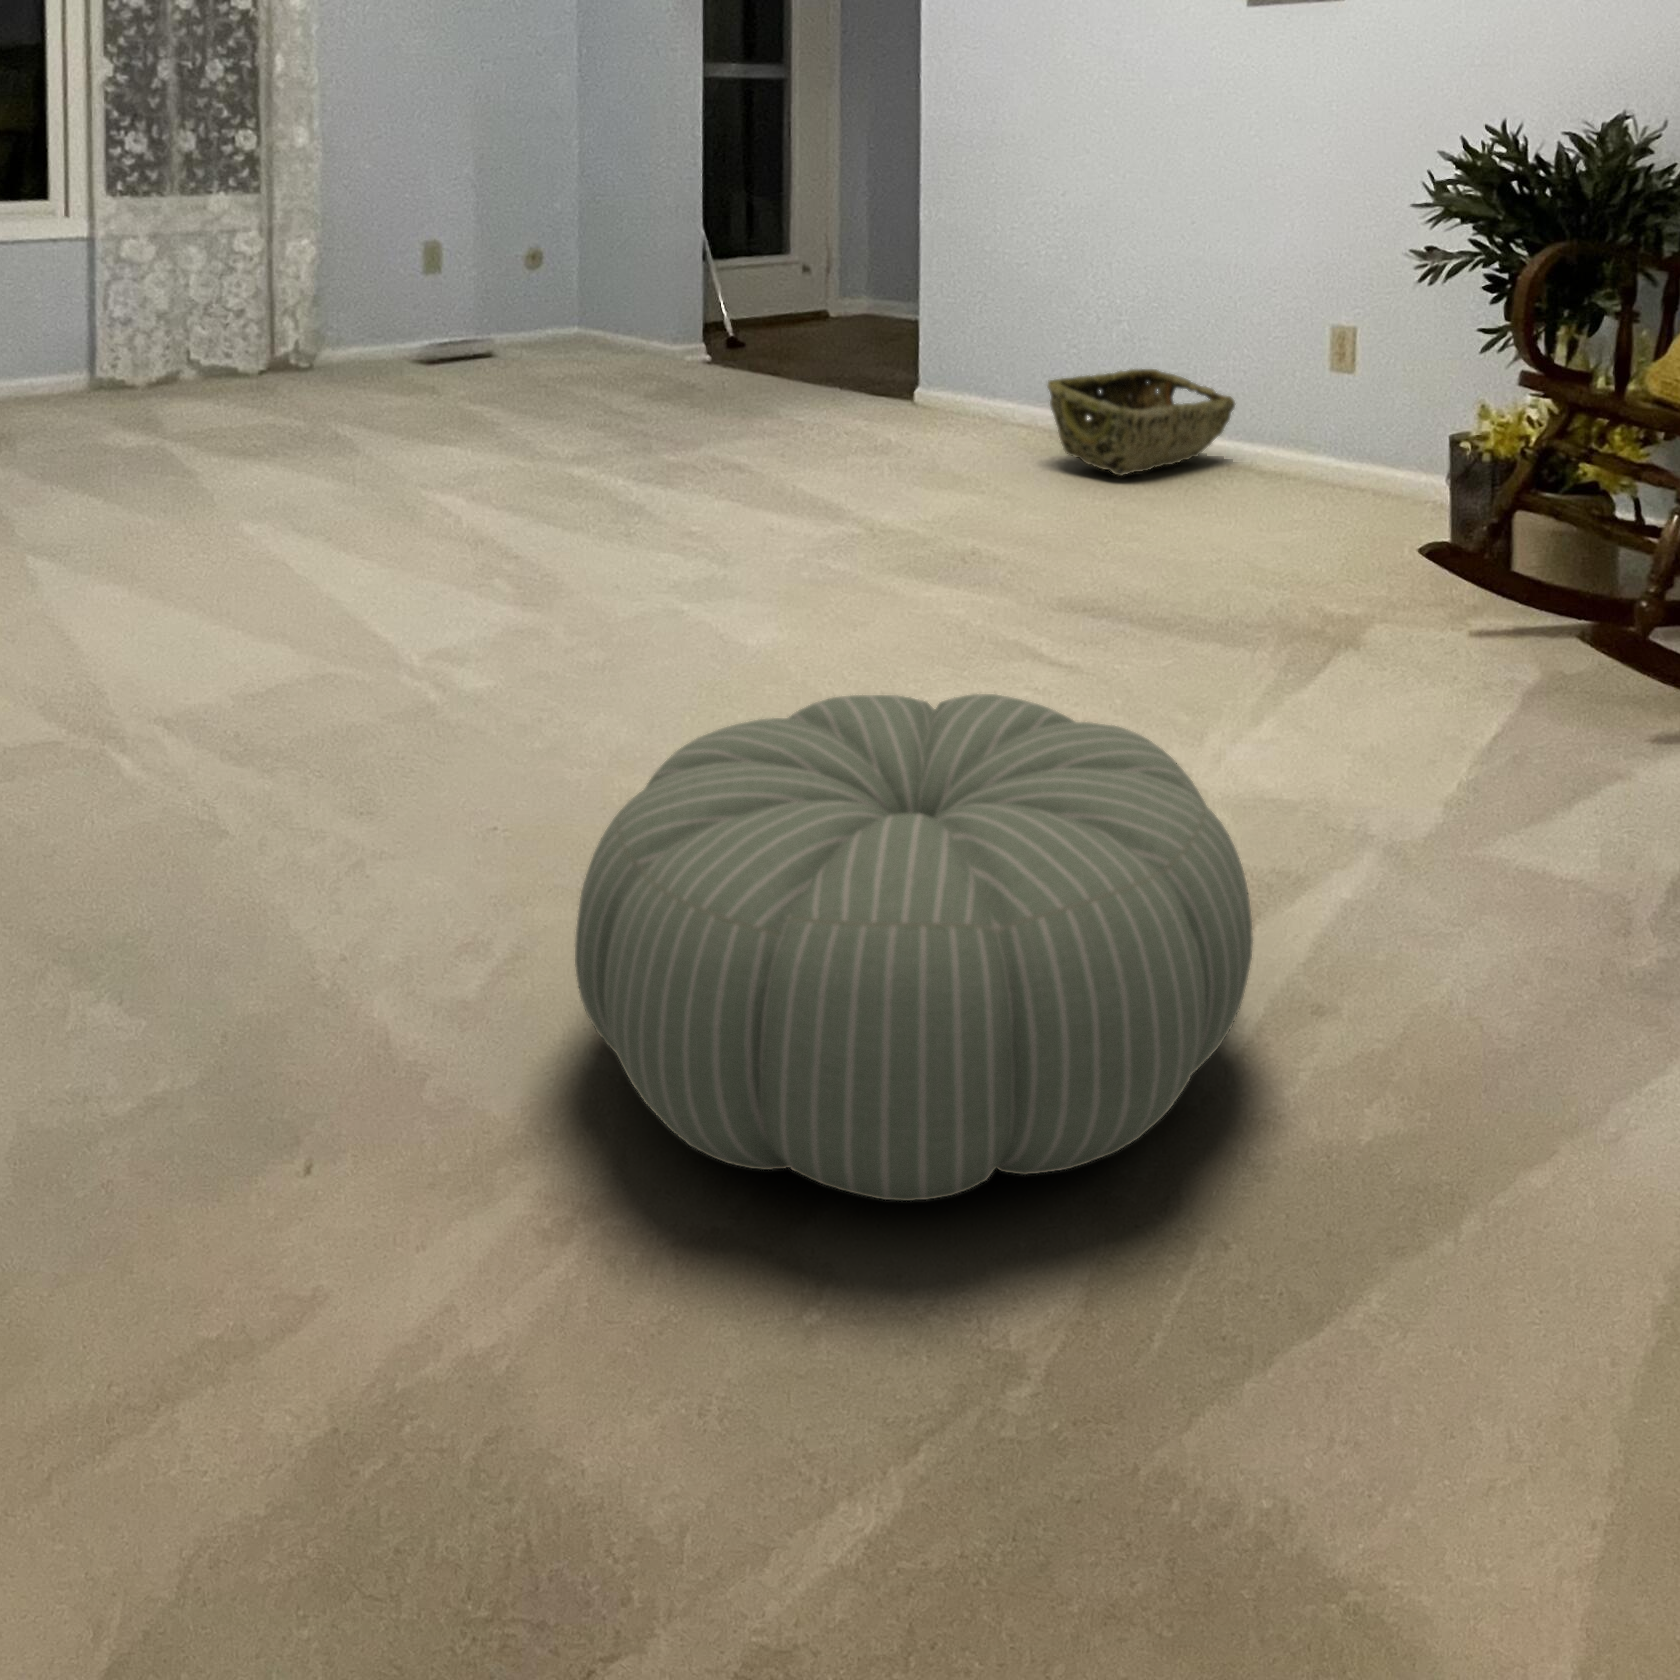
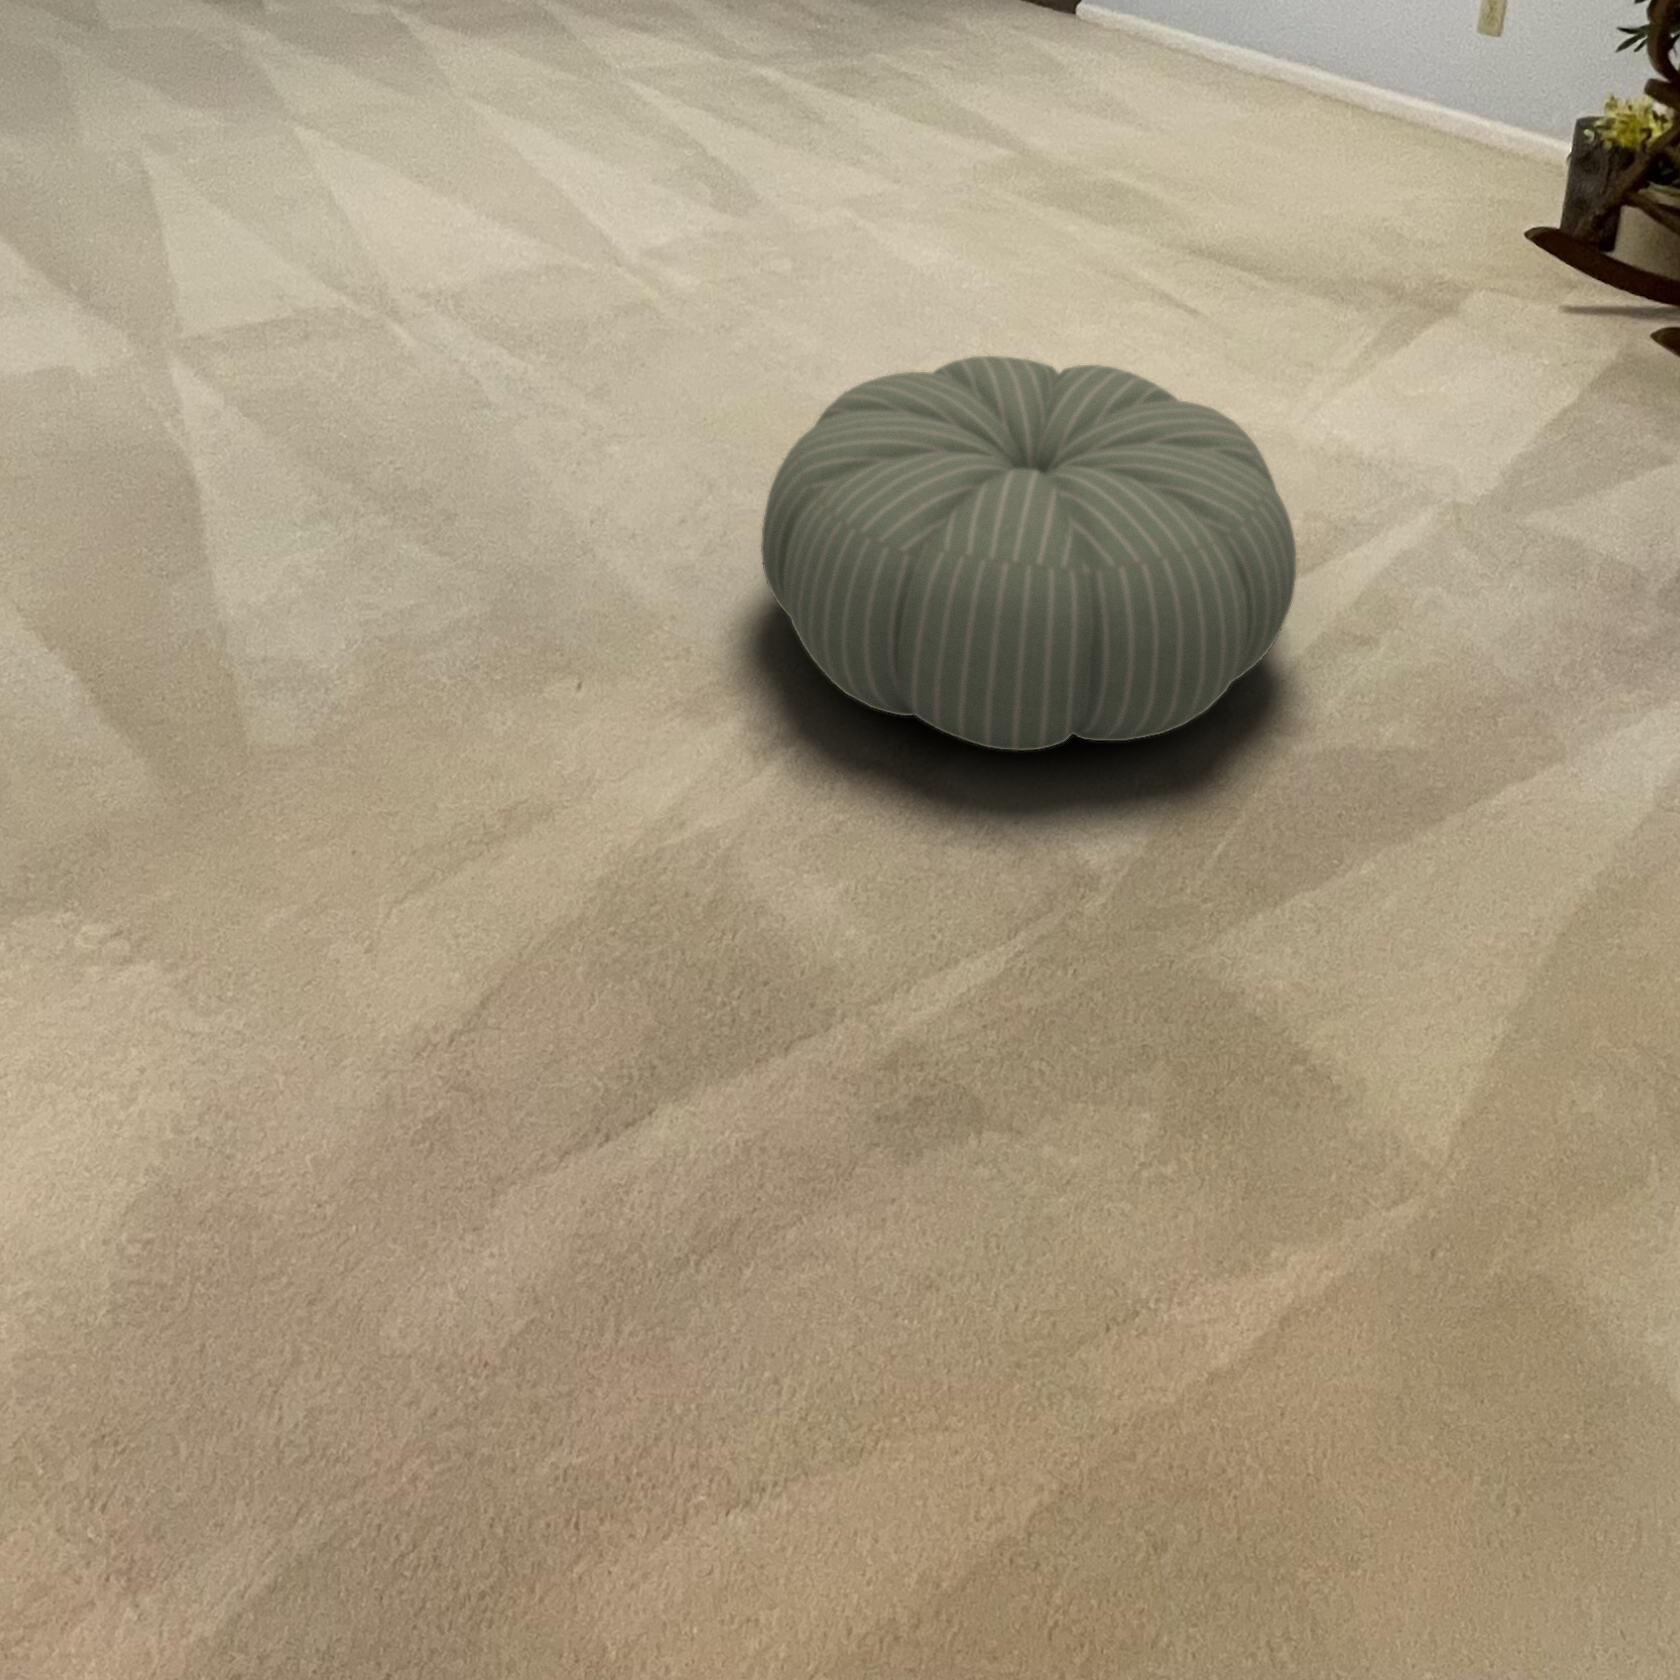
woven basket: present [1048,369,1235,476] -> none [1201,16,1382,121]

